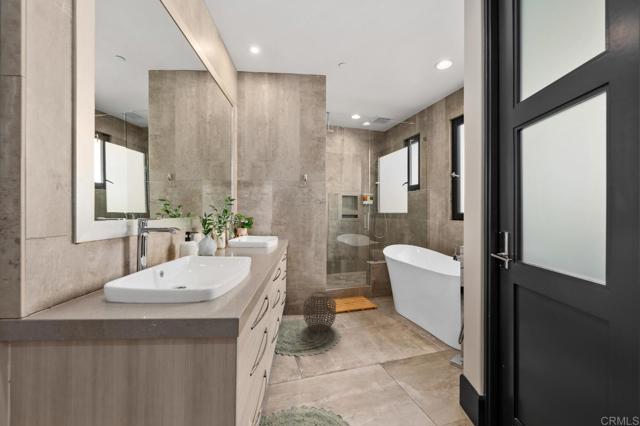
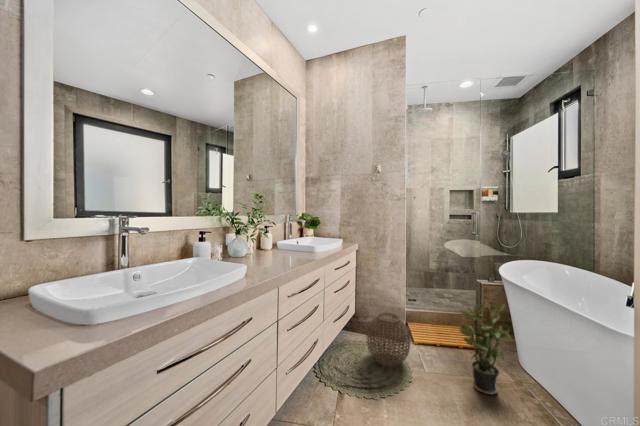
potted plant: none [367,269,397,331] -> present [460,300,512,395]

